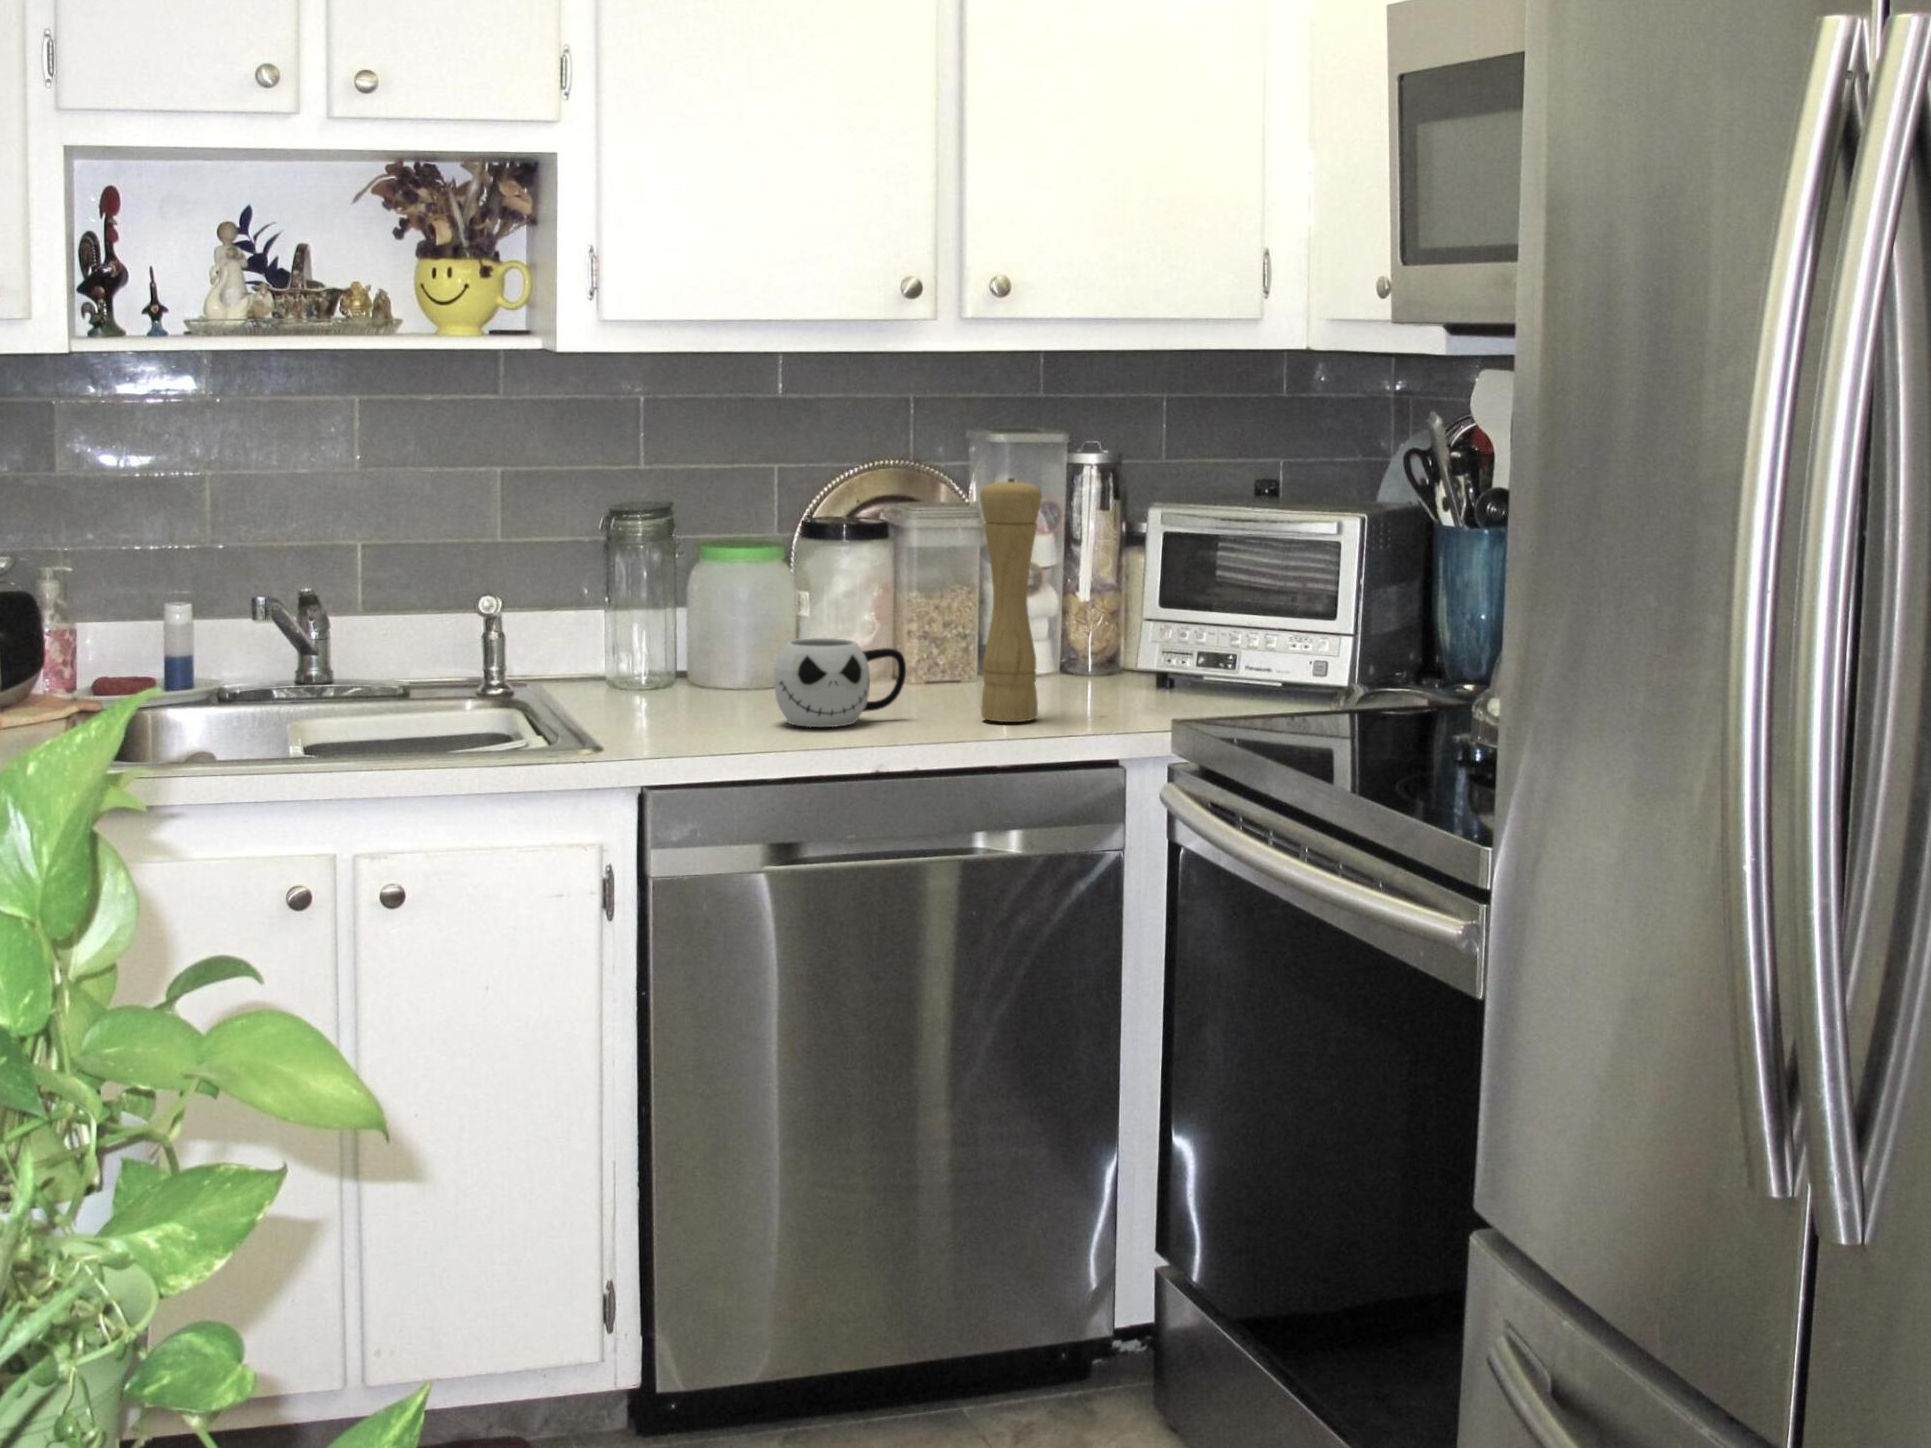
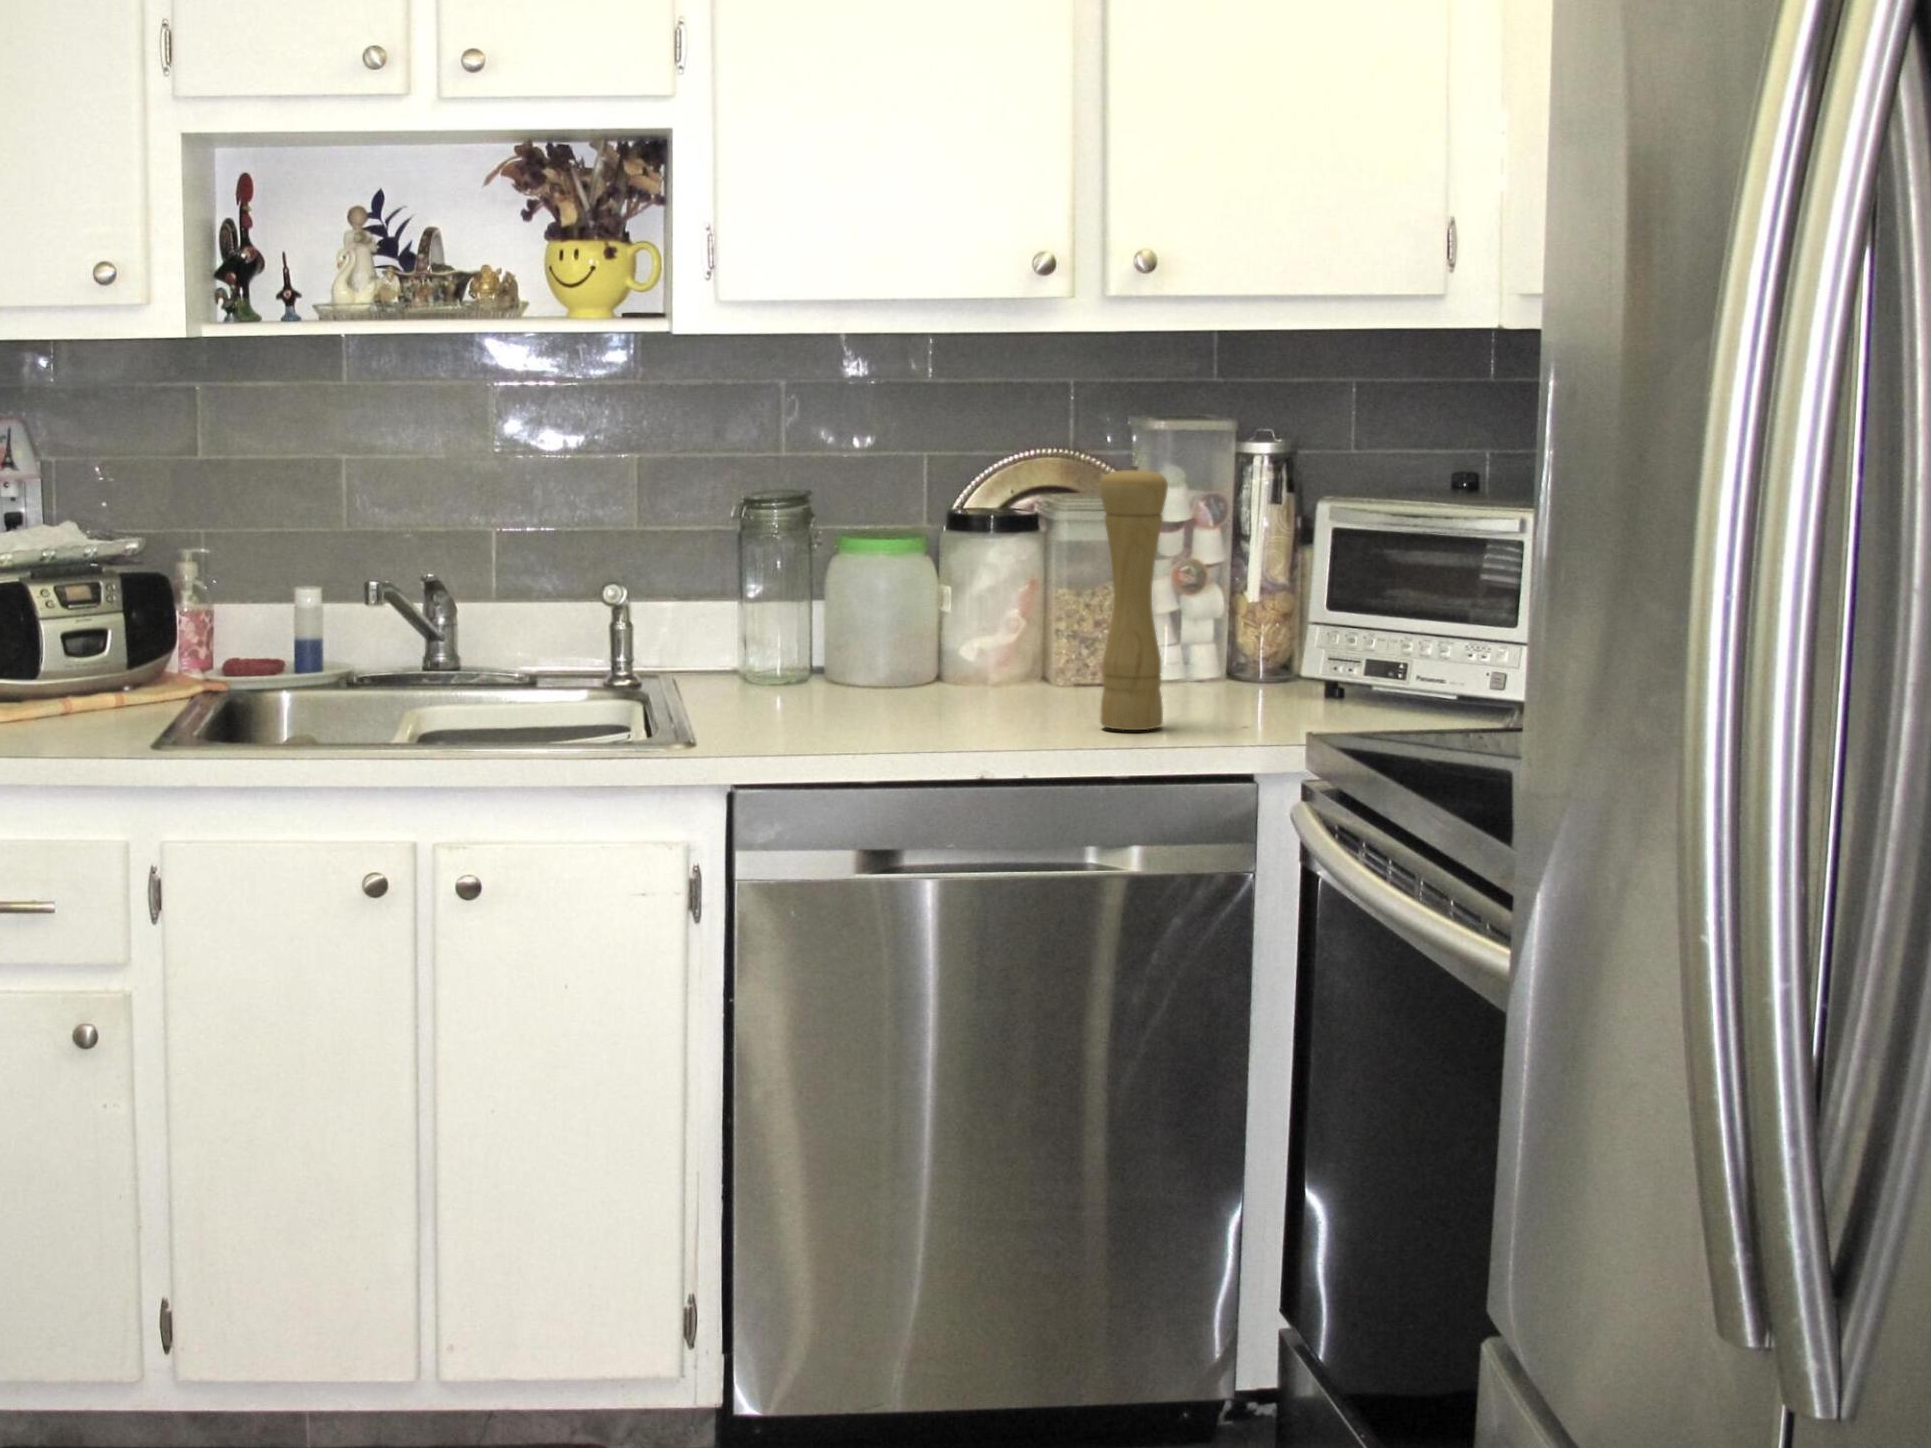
mug: present [774,638,906,727] -> none [879,636,1022,730]

